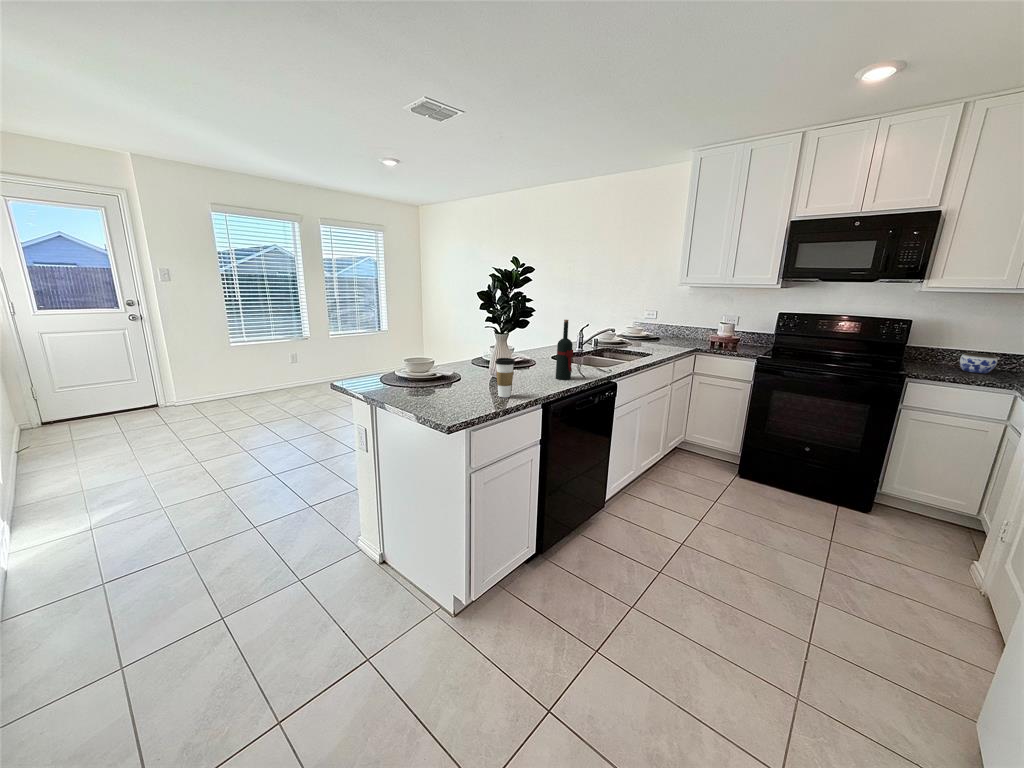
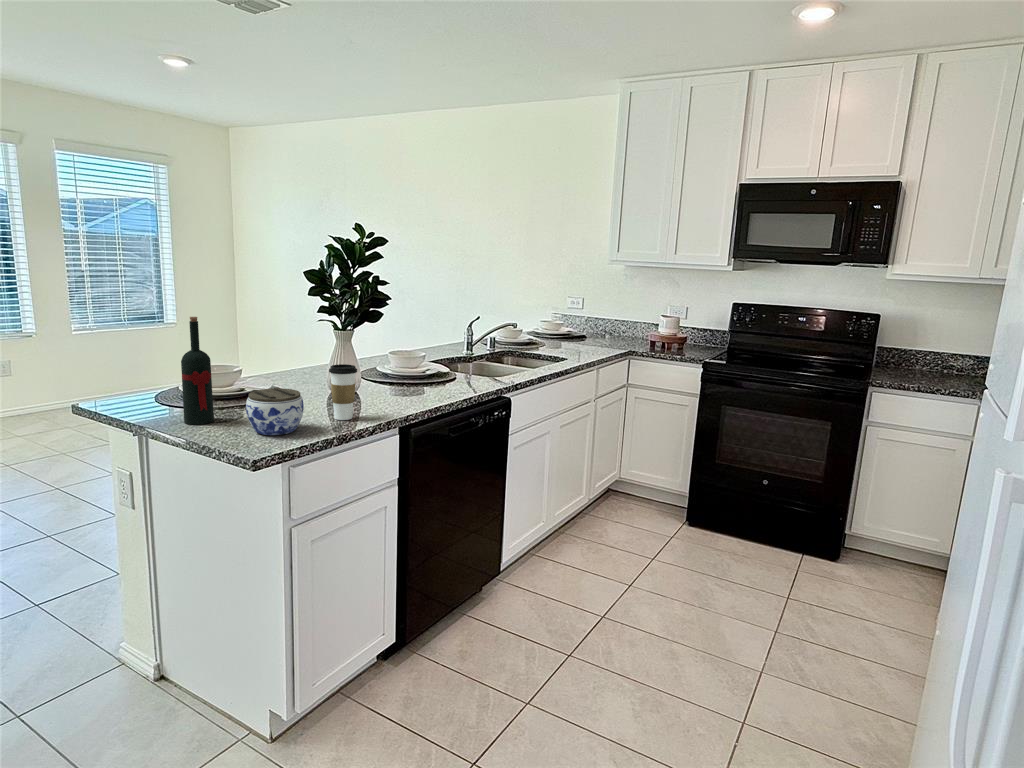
wine bottle: present [556,320,573,380] -> present [181,317,214,425]
jar: present [960,352,997,373] -> present [246,388,304,435]

